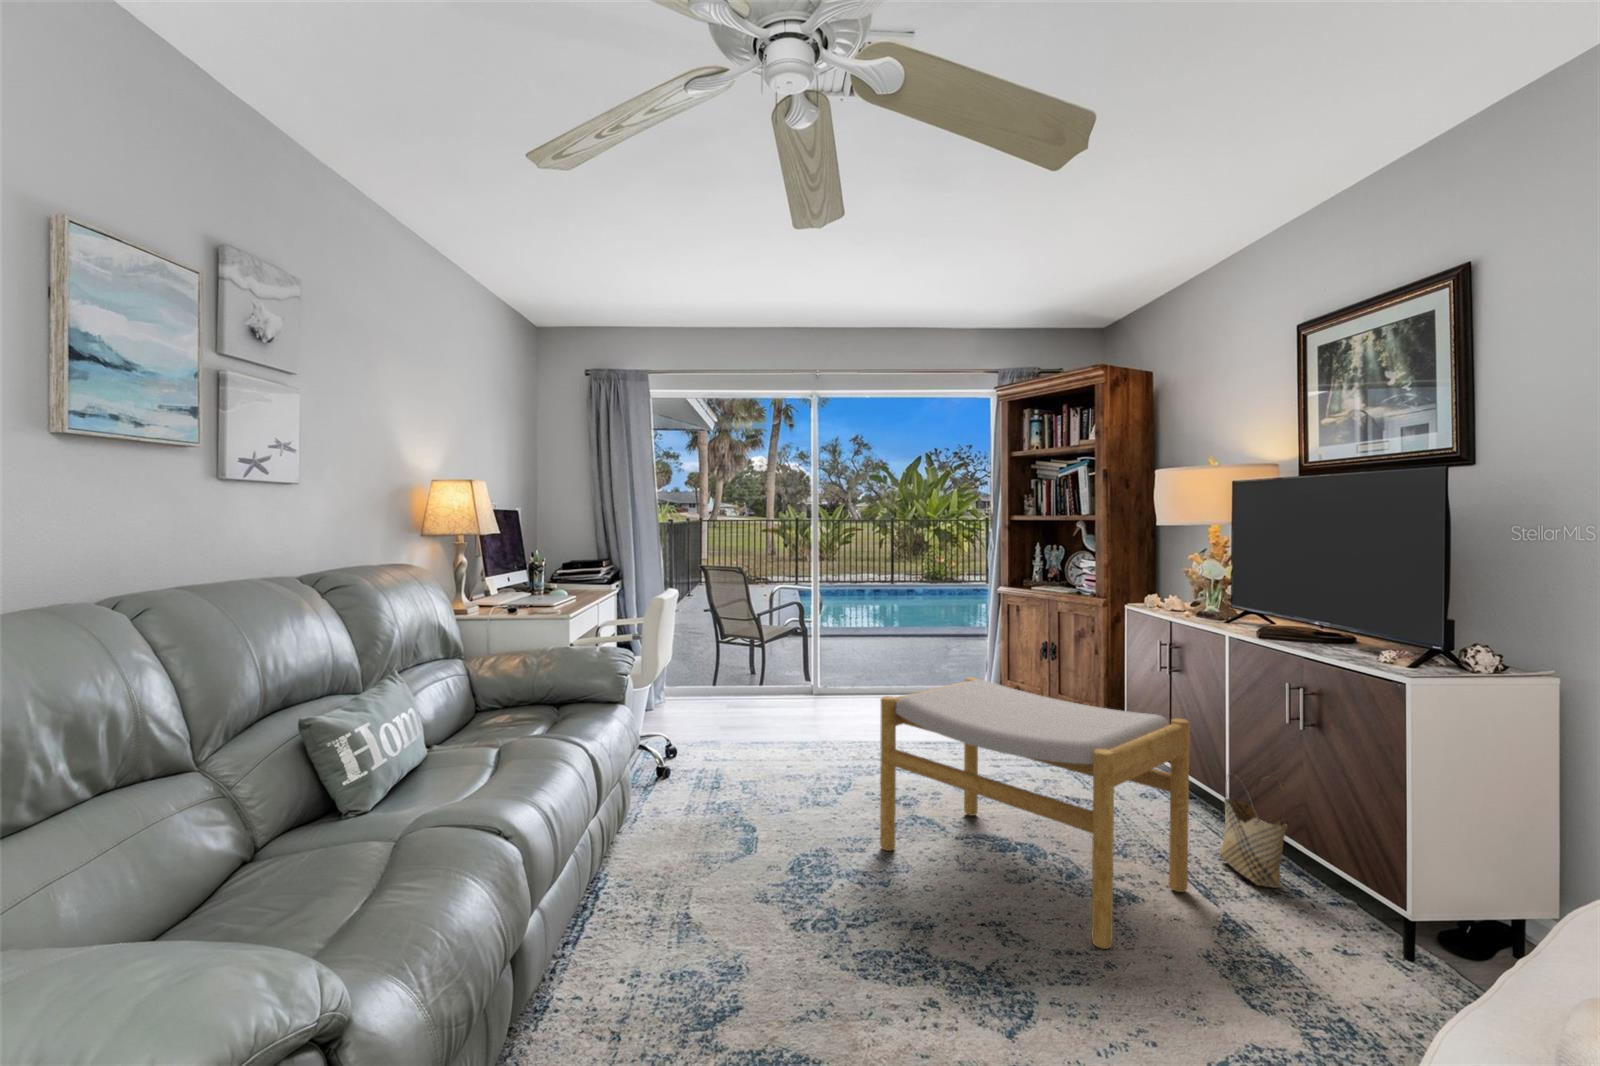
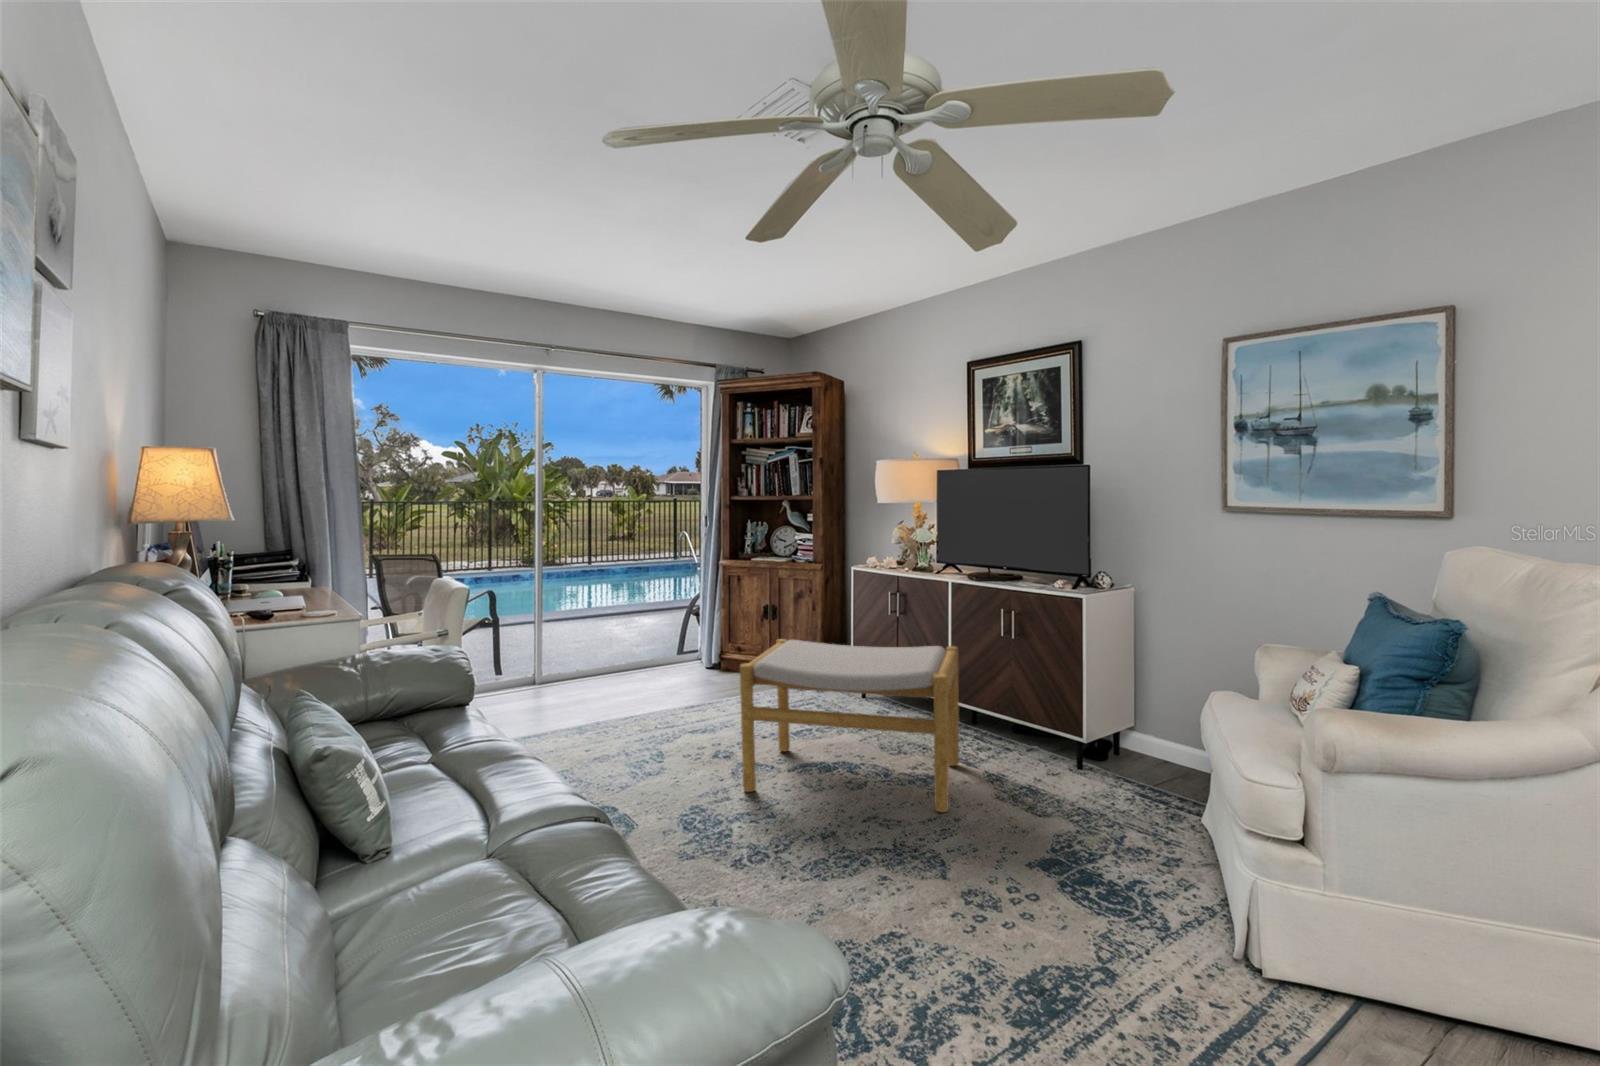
woven basket: present [1219,776,1288,888] -> none [959,676,1005,750]

